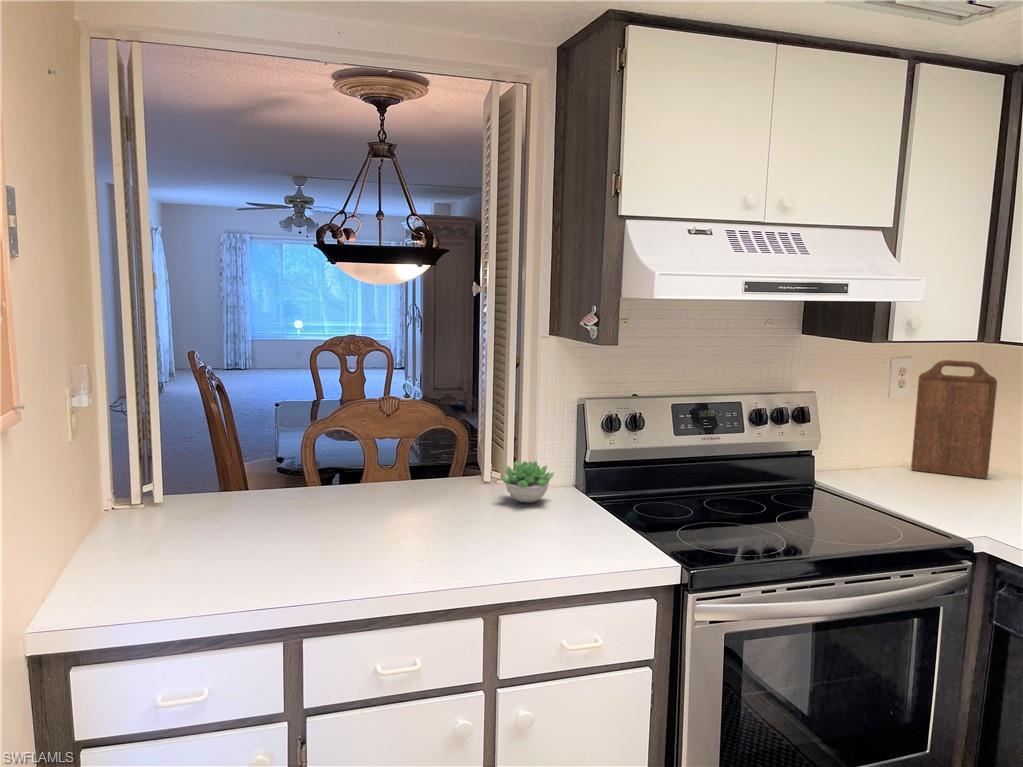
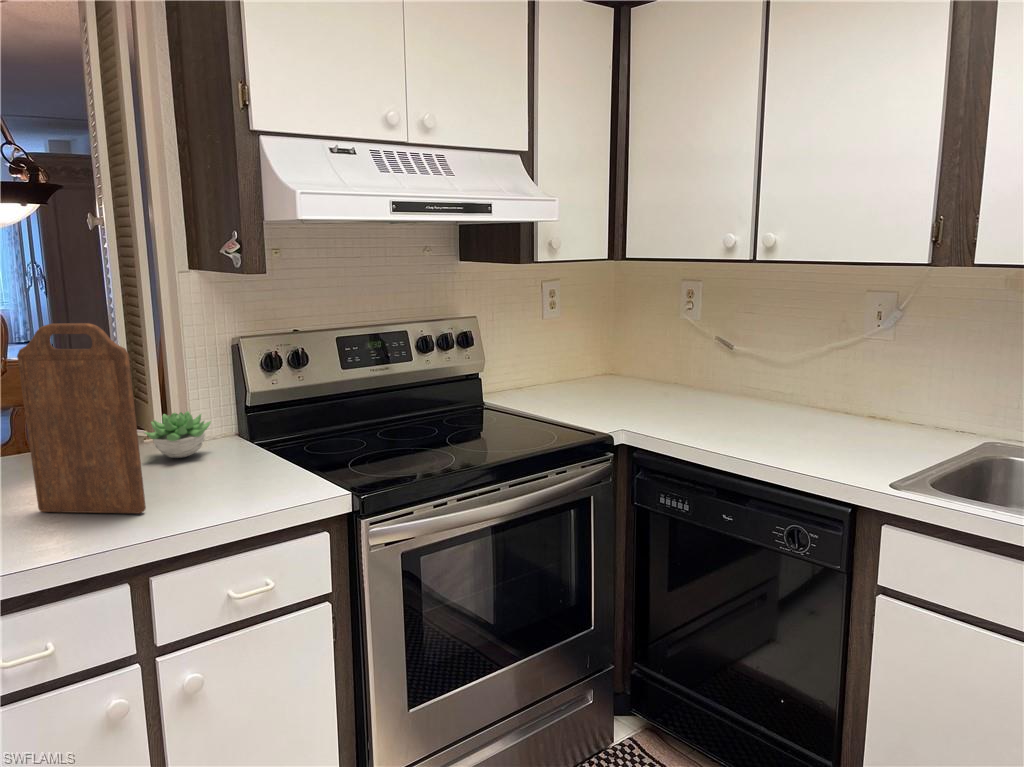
cutting board: present [911,360,997,478] -> present [17,323,146,514]

